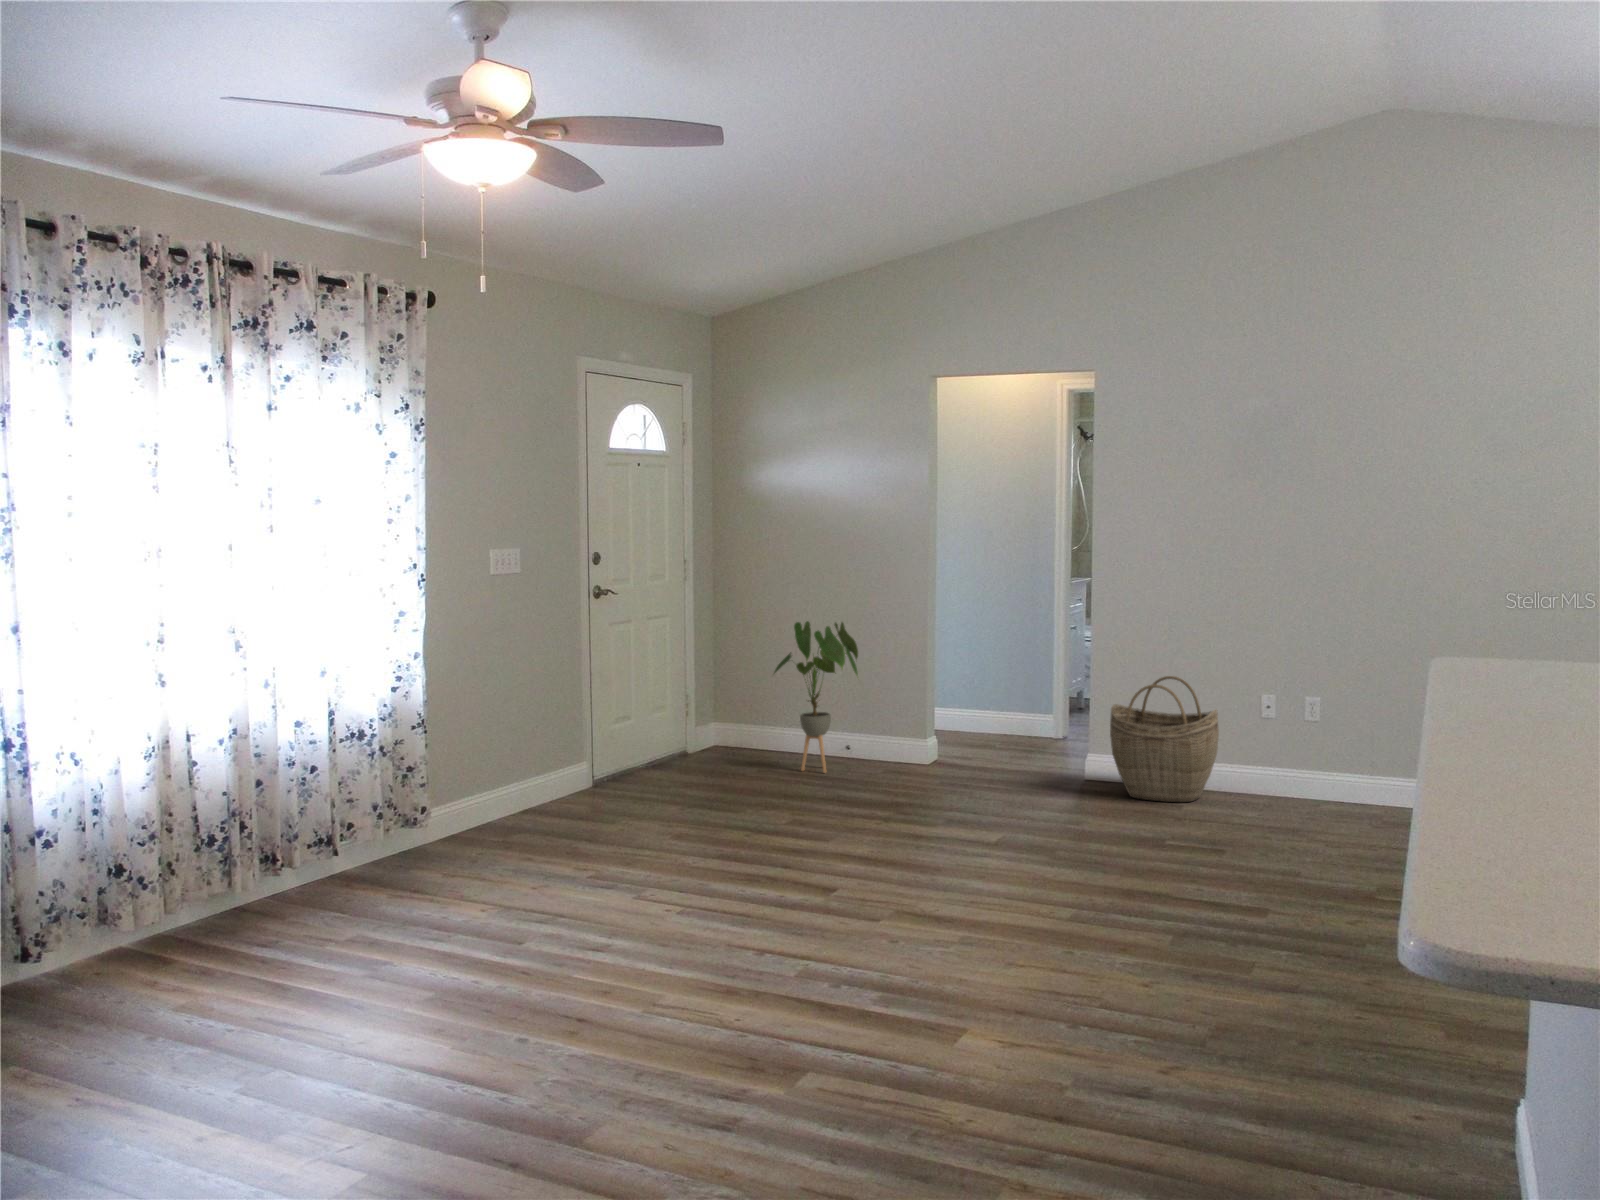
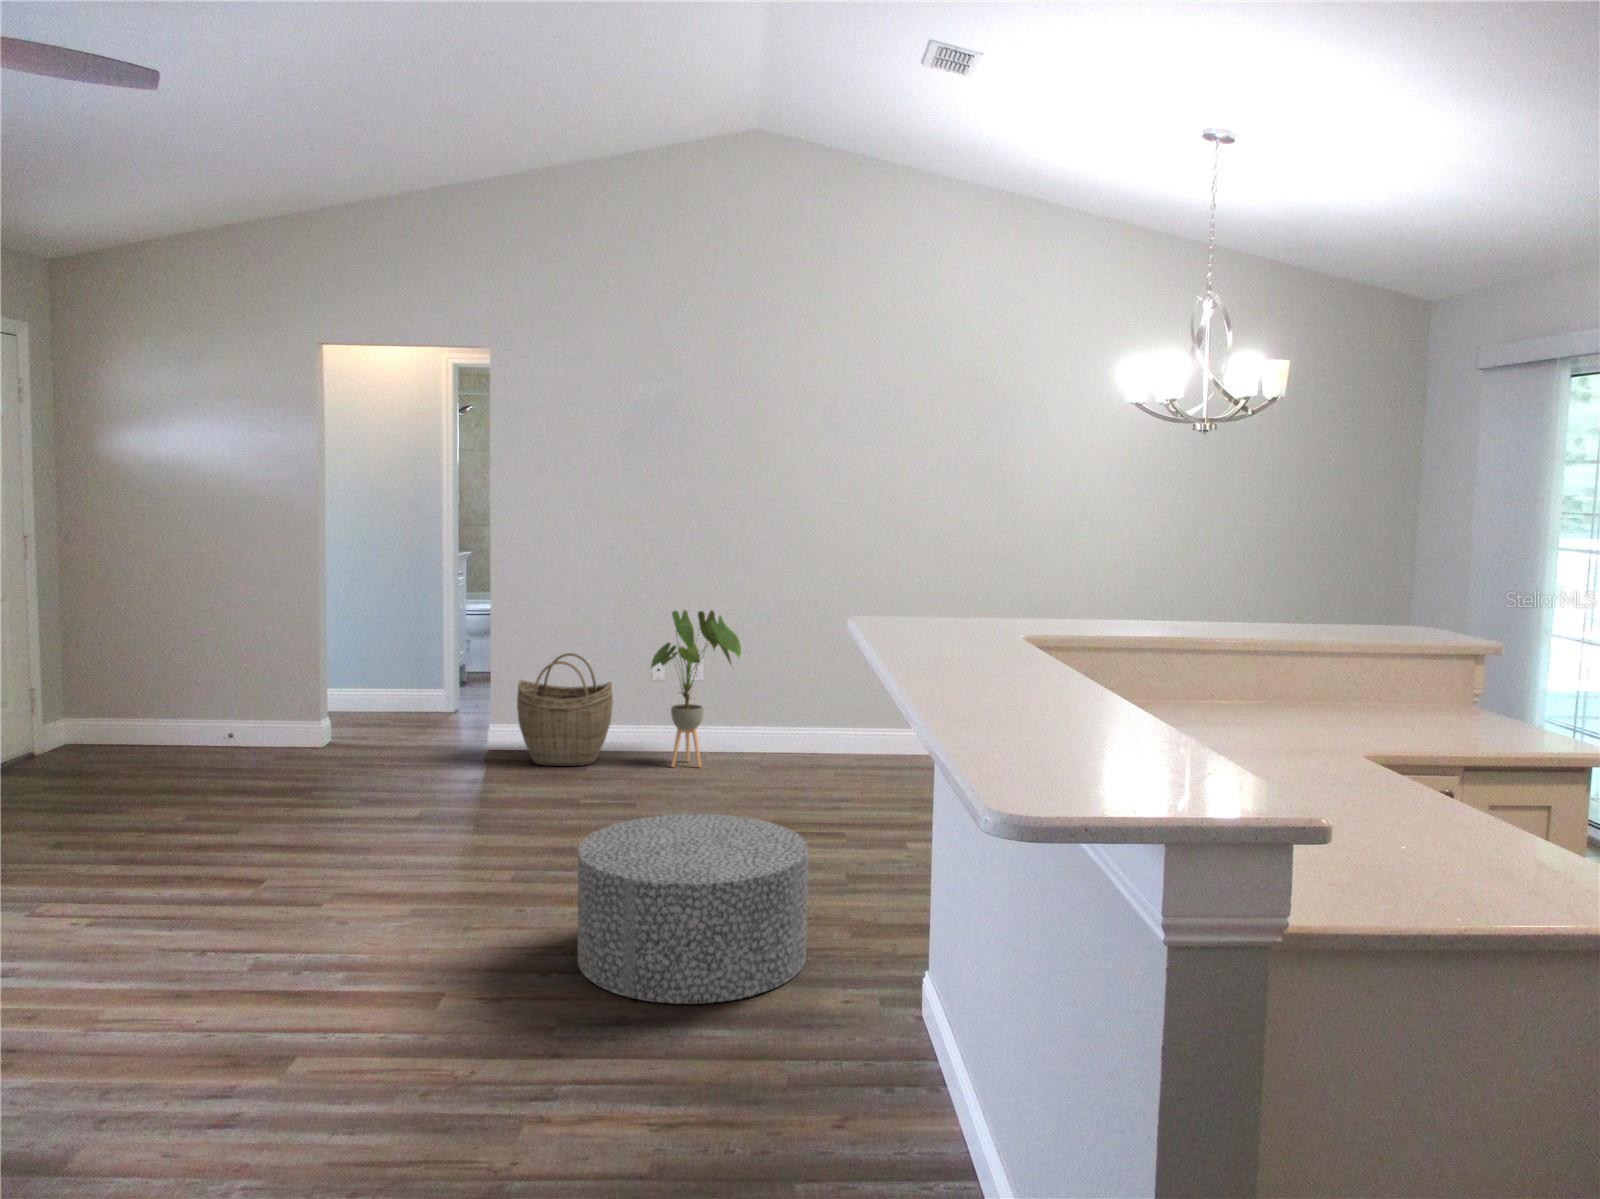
house plant: present [774,621,858,773] -> present [650,610,741,767]
ottoman: none [1110,866,1402,1099] -> present [578,814,809,1004]

